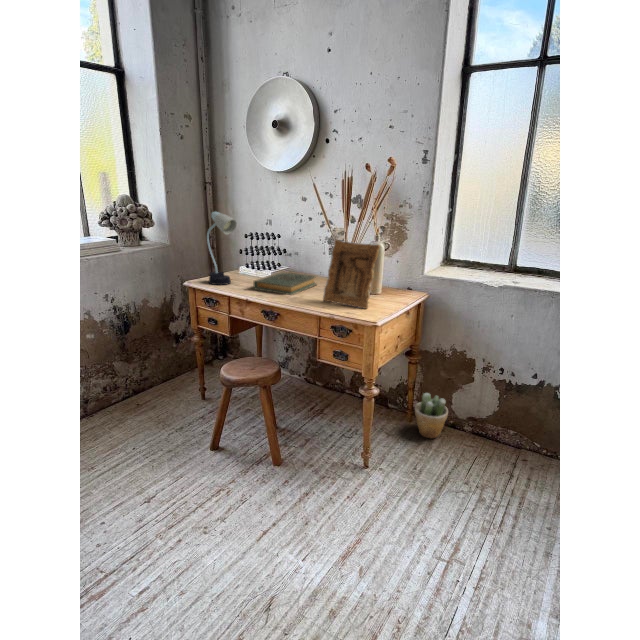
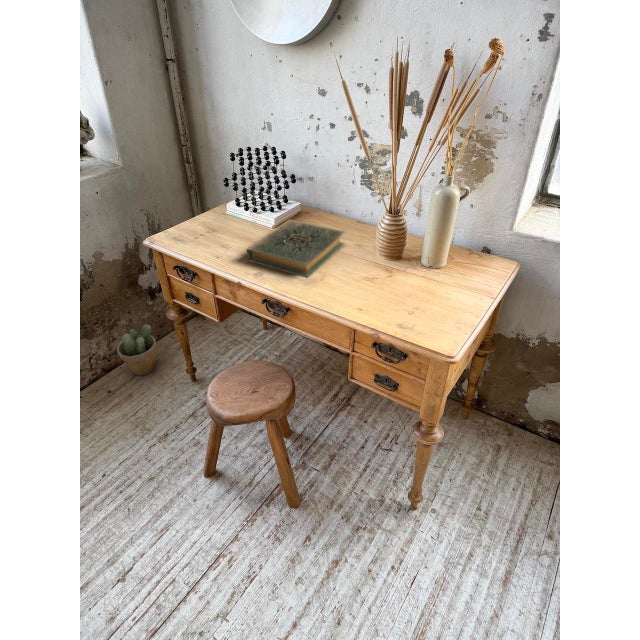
desk lamp: present [207,212,236,285] -> none [168,131,213,249]
picture frame: present [323,240,380,309] -> none [359,195,464,321]
potted plant: present [415,393,448,438] -> present [117,324,157,375]

